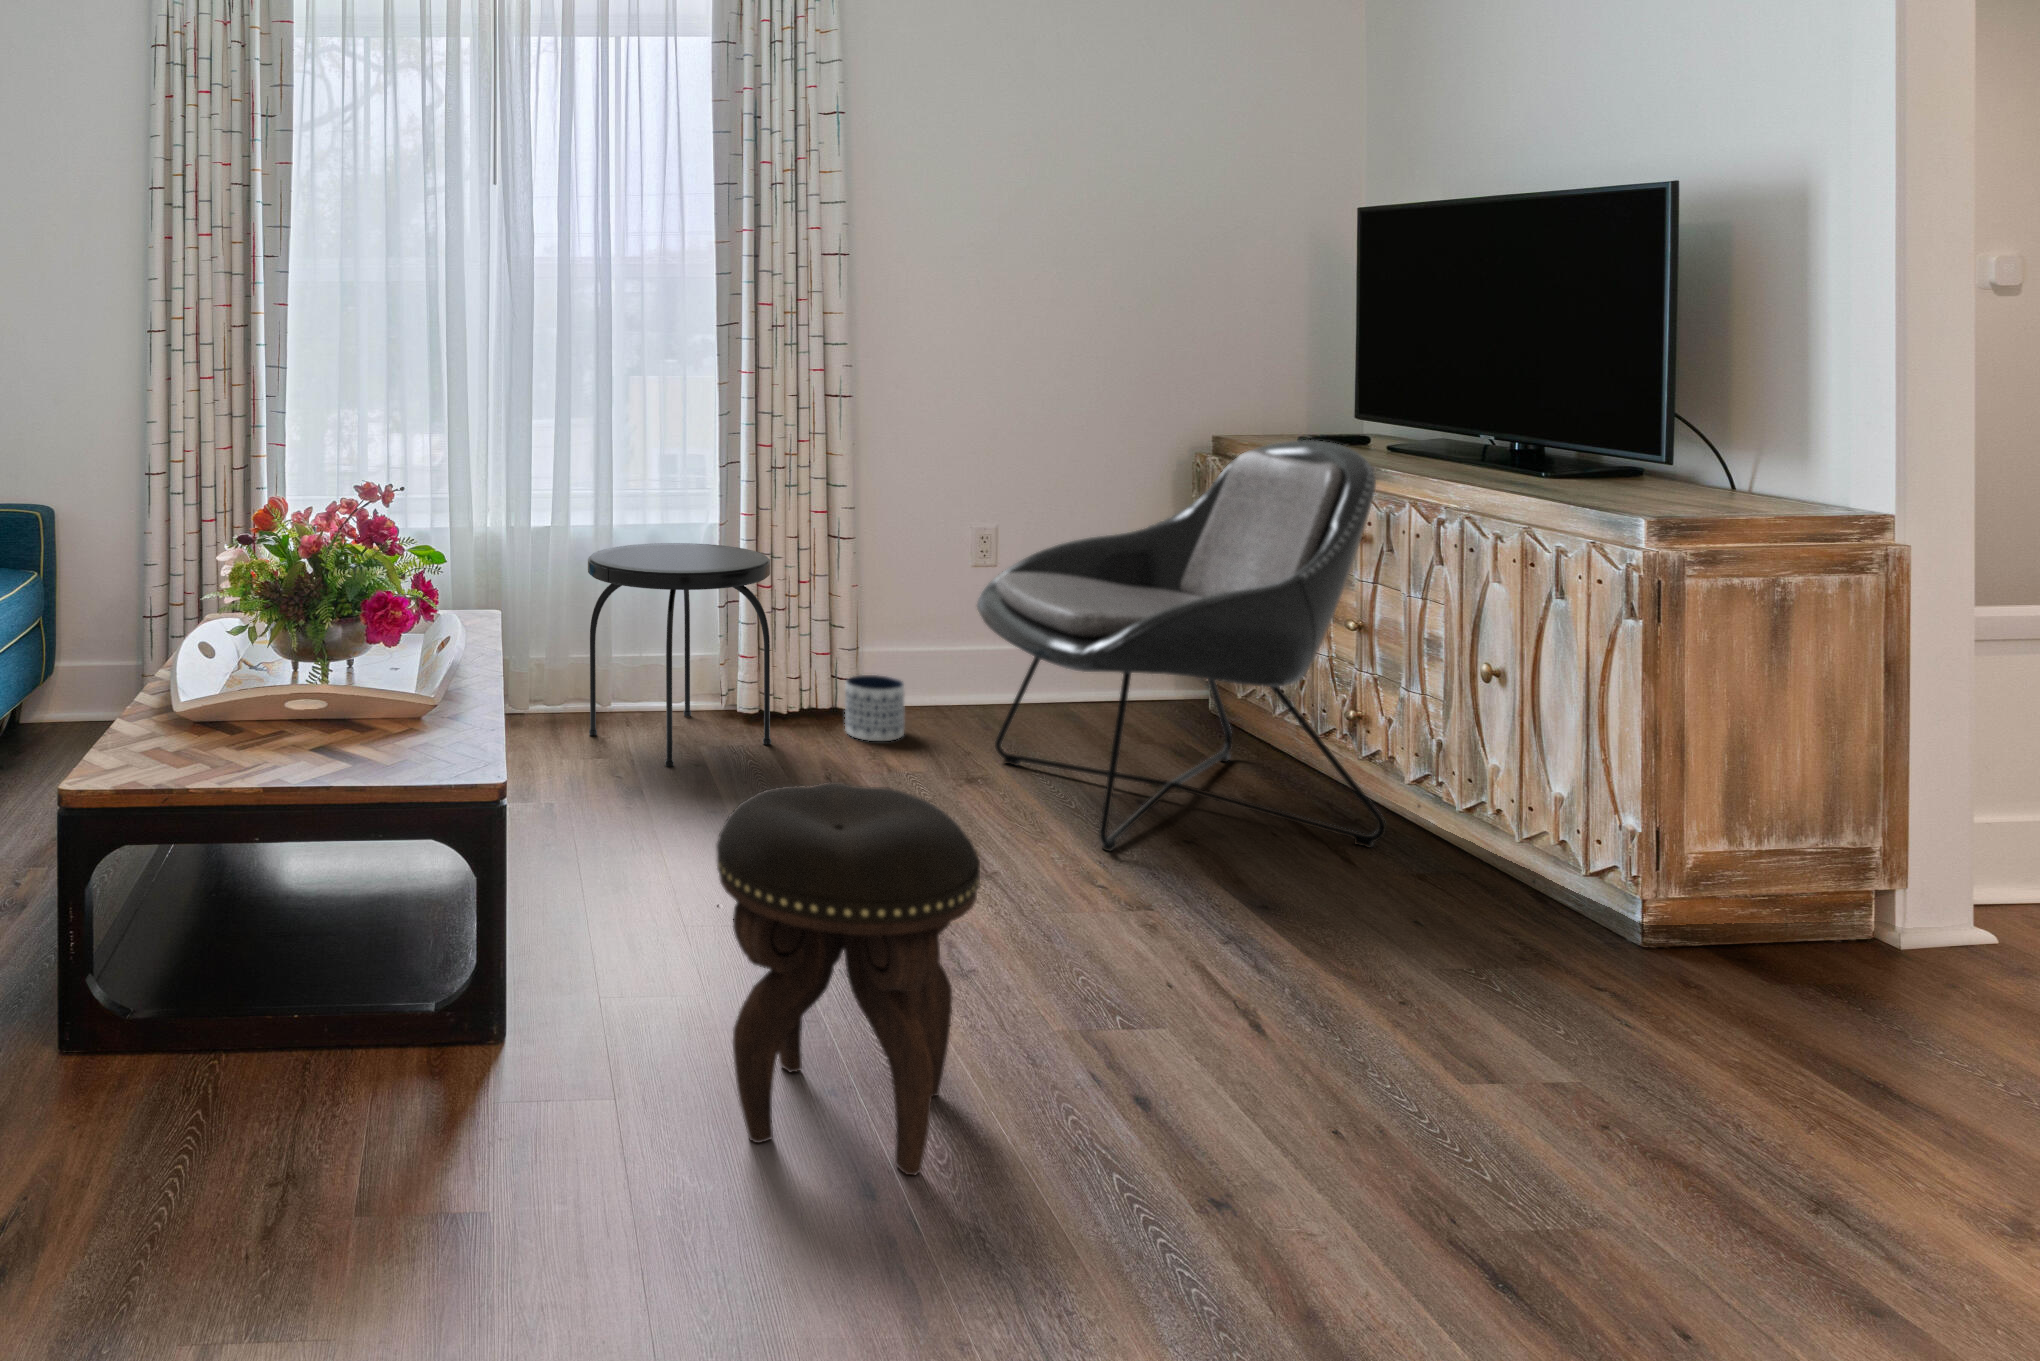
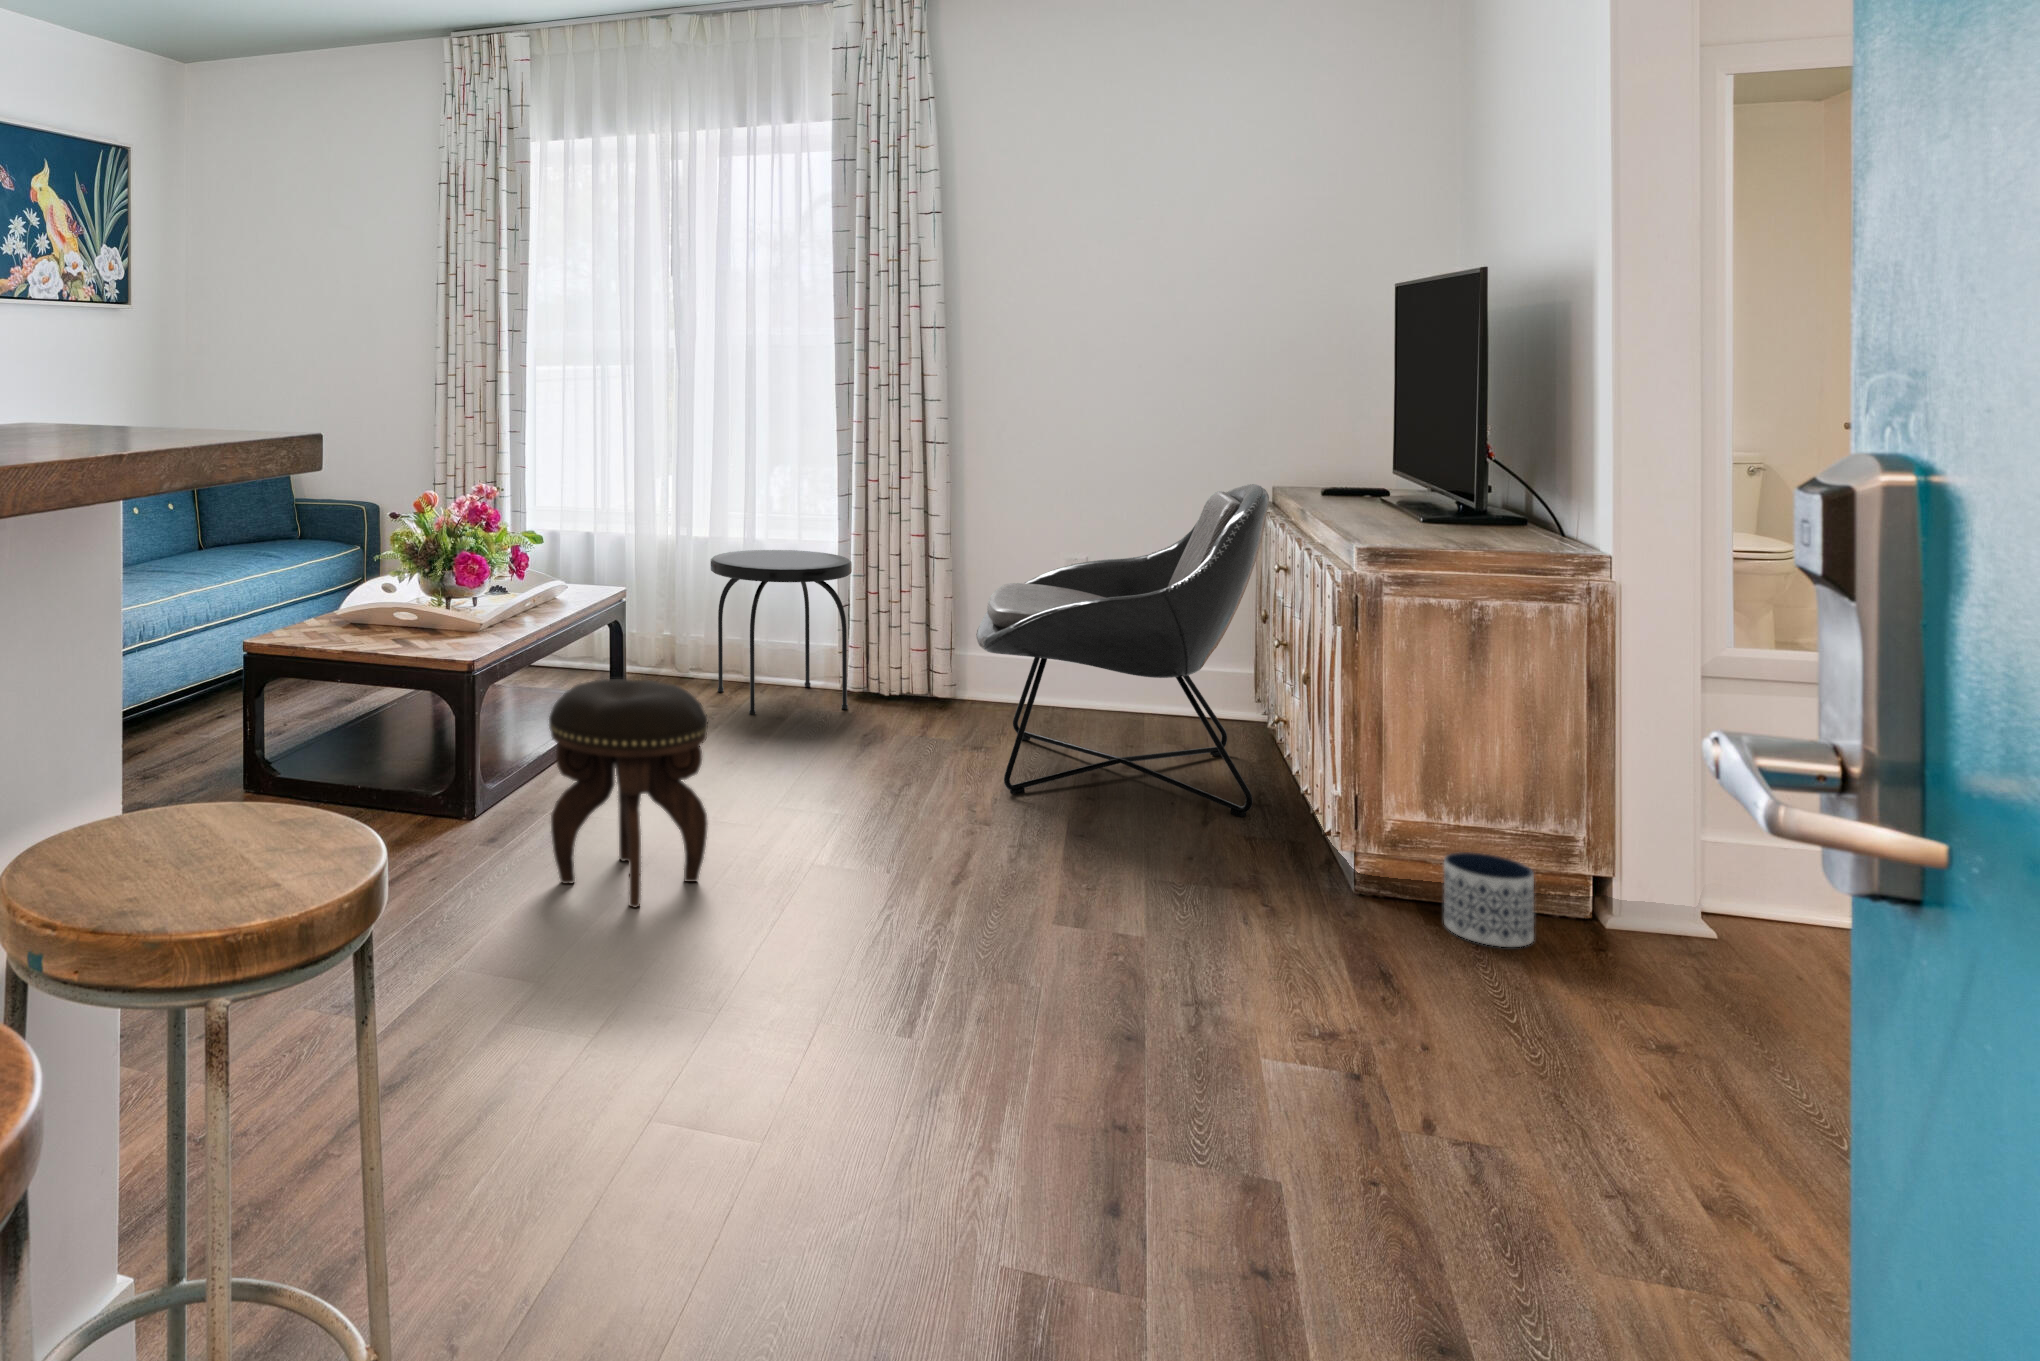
planter: present [845,675,904,741] -> present [1444,852,1534,947]

